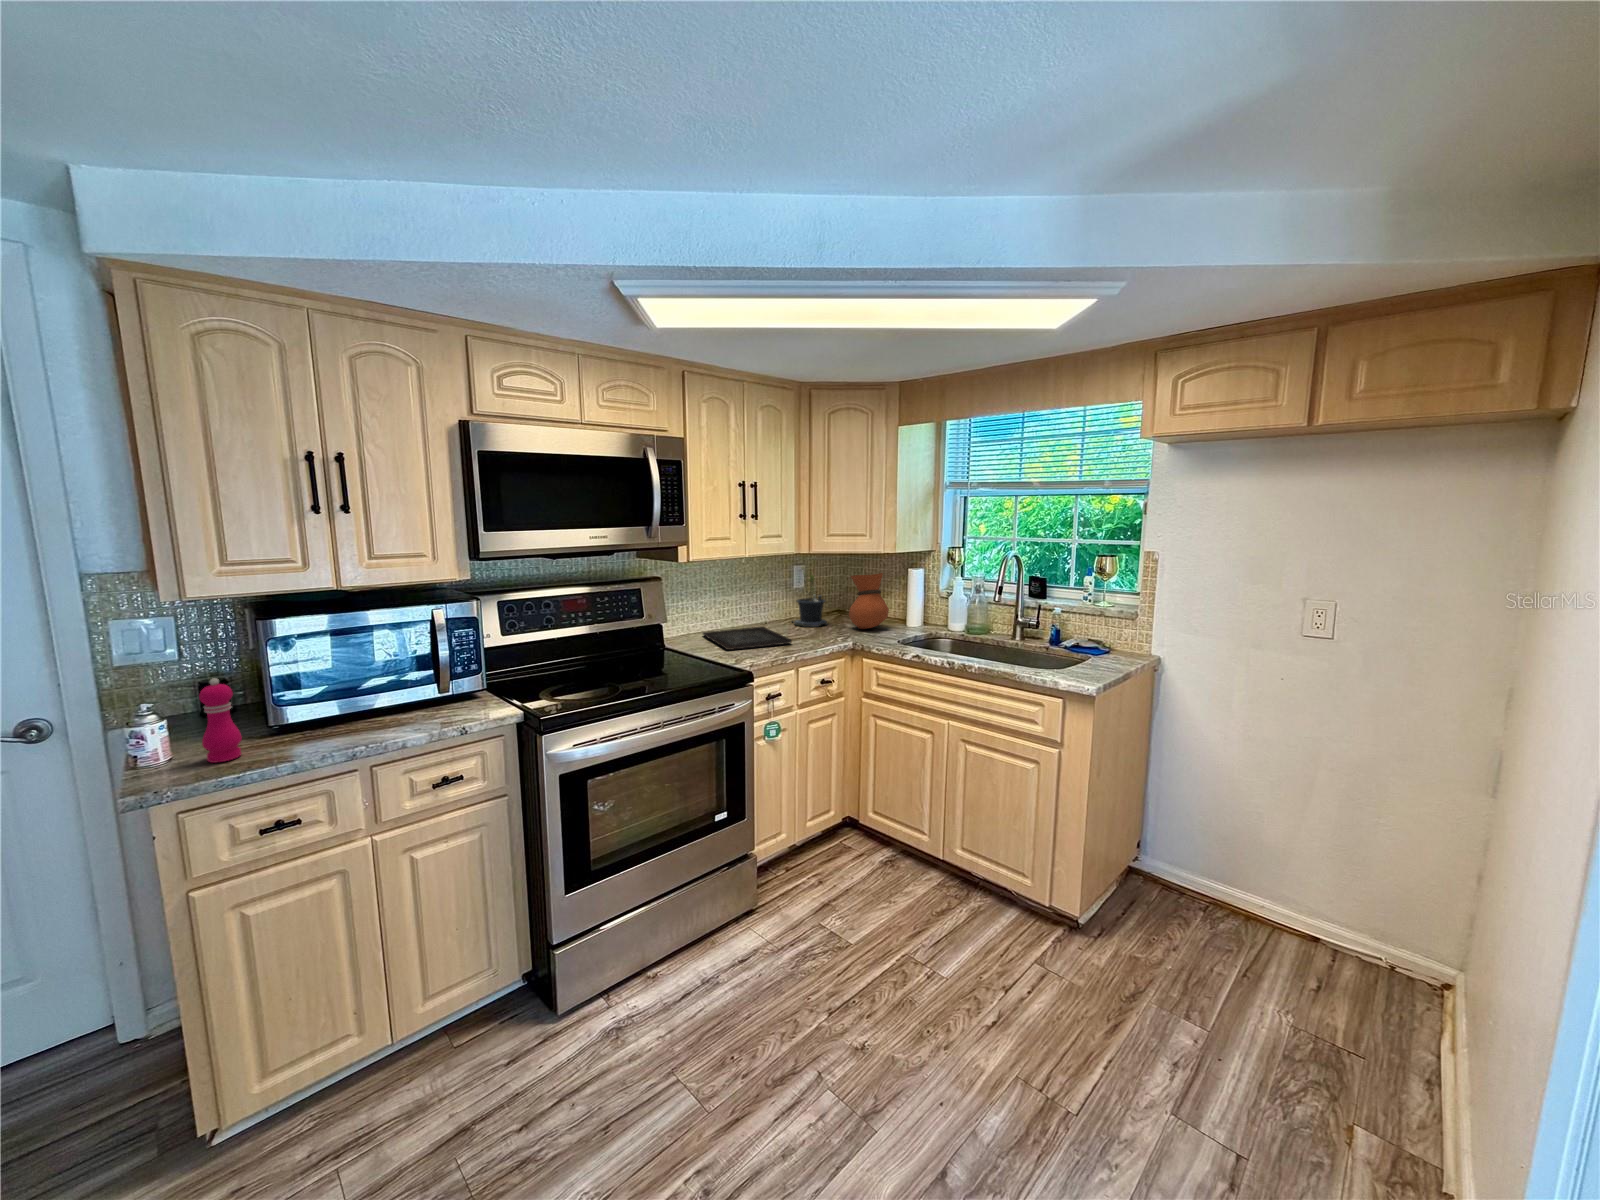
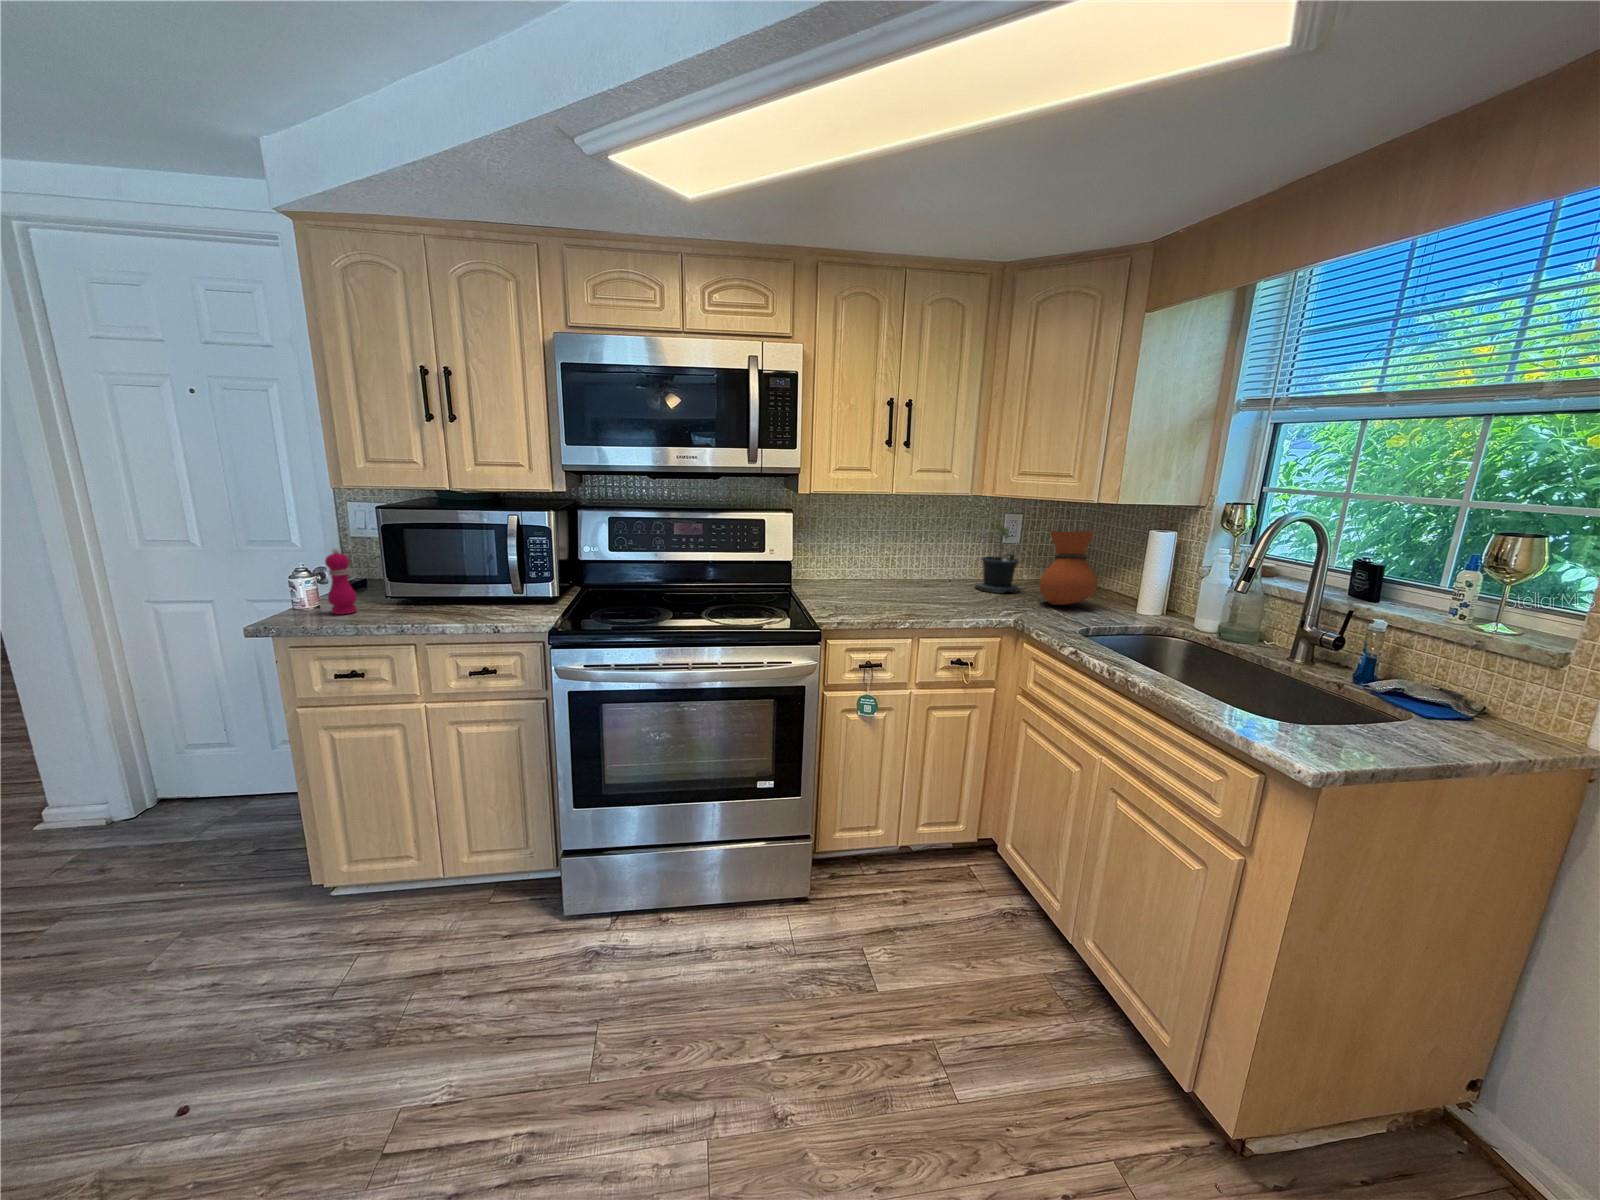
tray: present [703,627,792,650] -> none [841,579,928,606]

